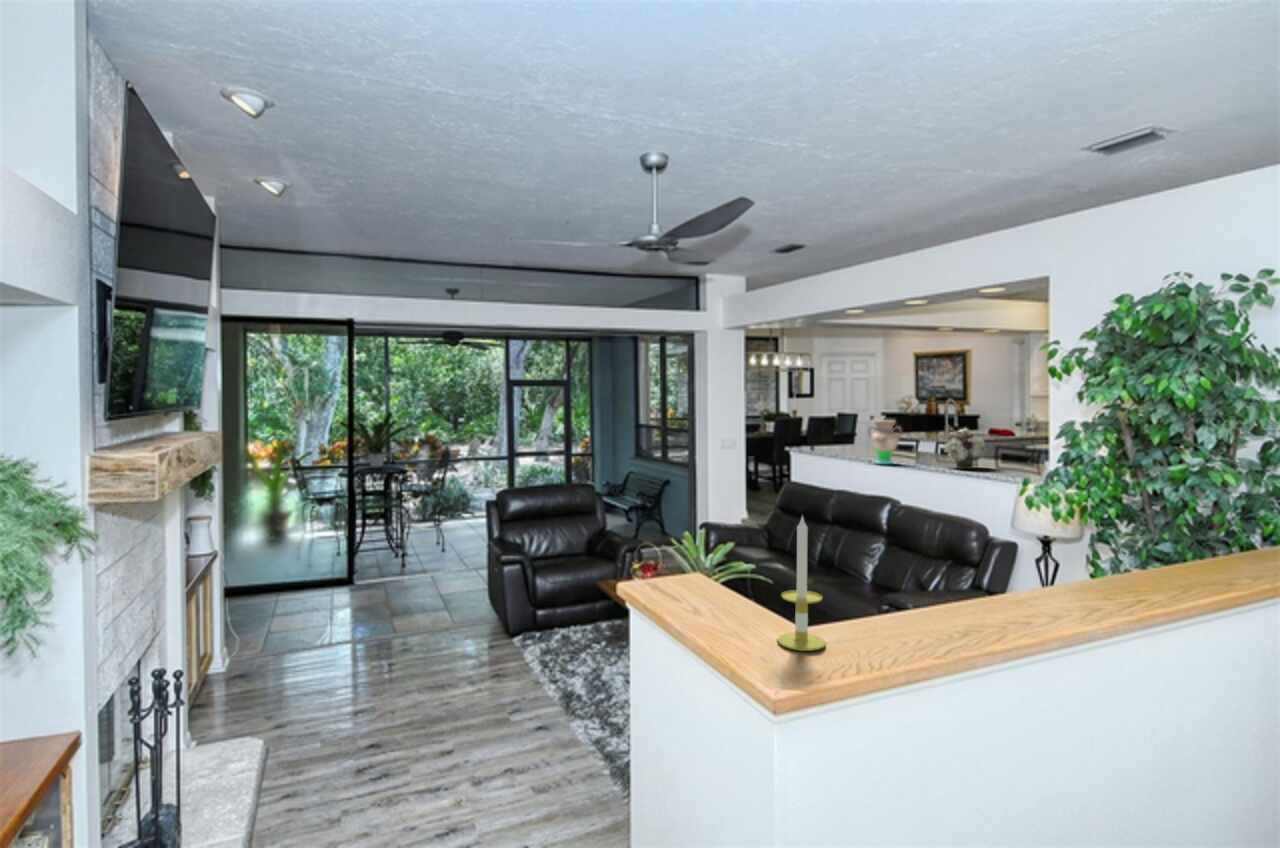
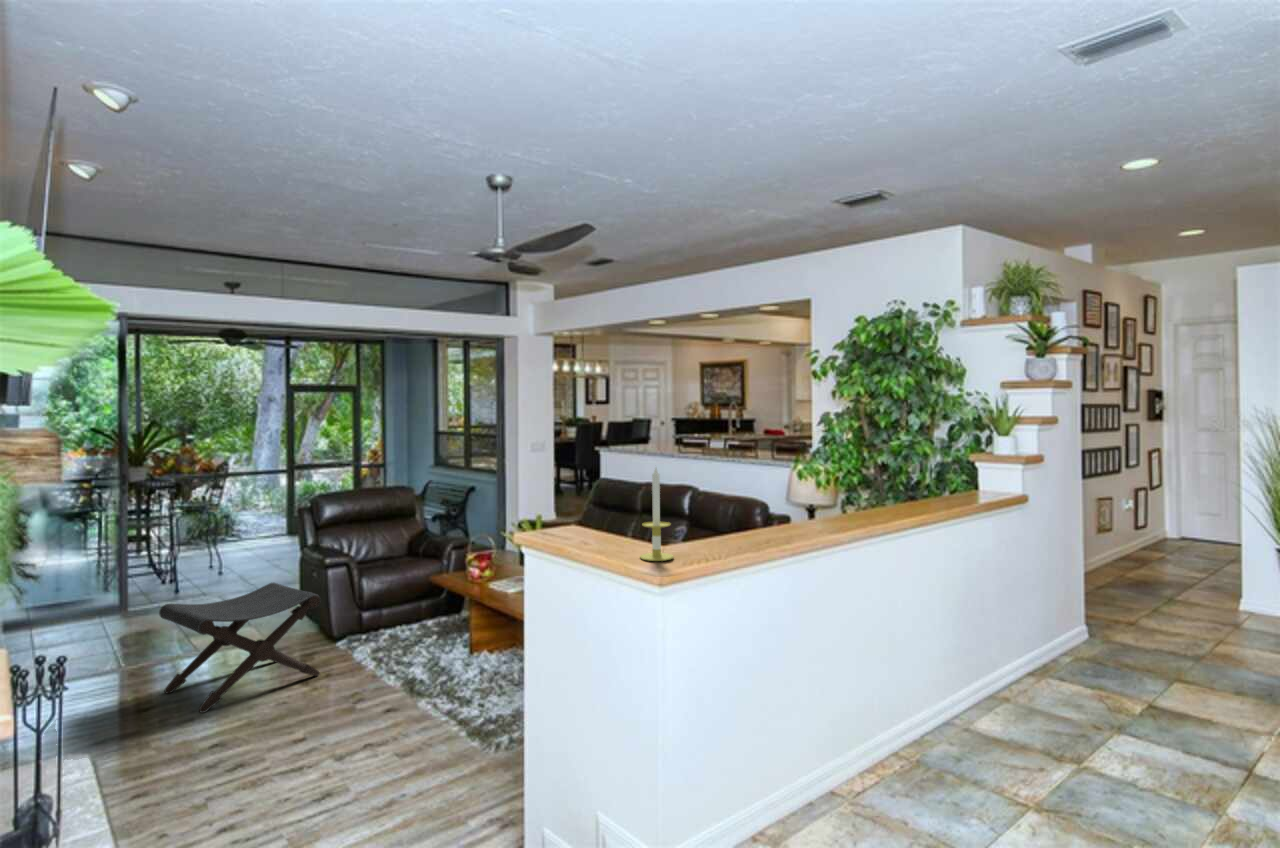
vase: present [868,420,901,464] -> none [667,419,696,459]
flower arrangement: present [944,428,985,469] -> none [730,425,764,460]
footstool: none [346,577,487,704] -> present [159,583,320,713]

